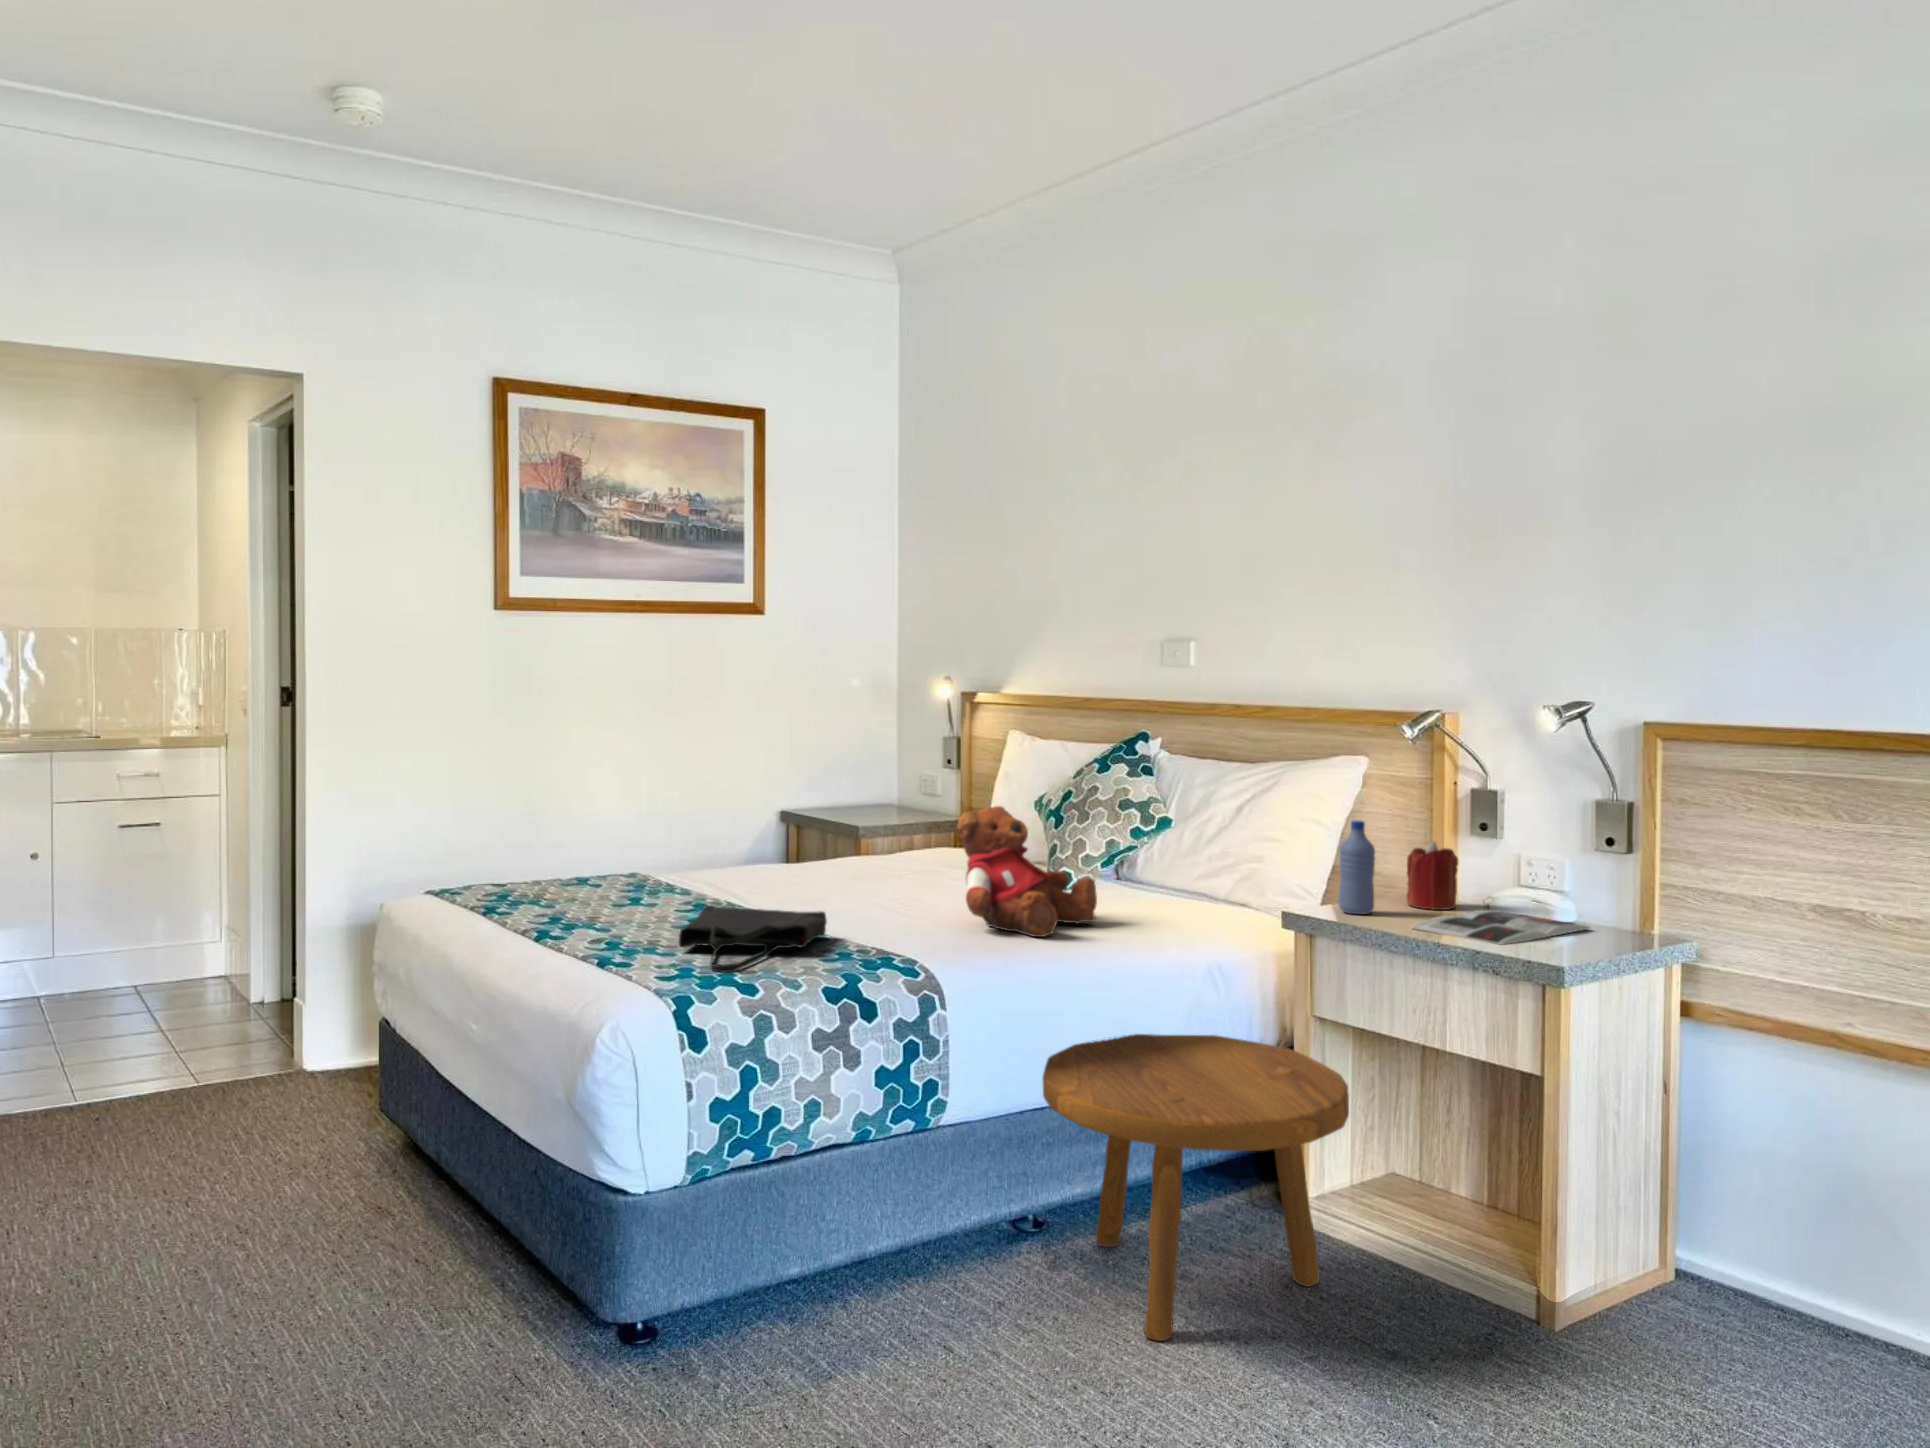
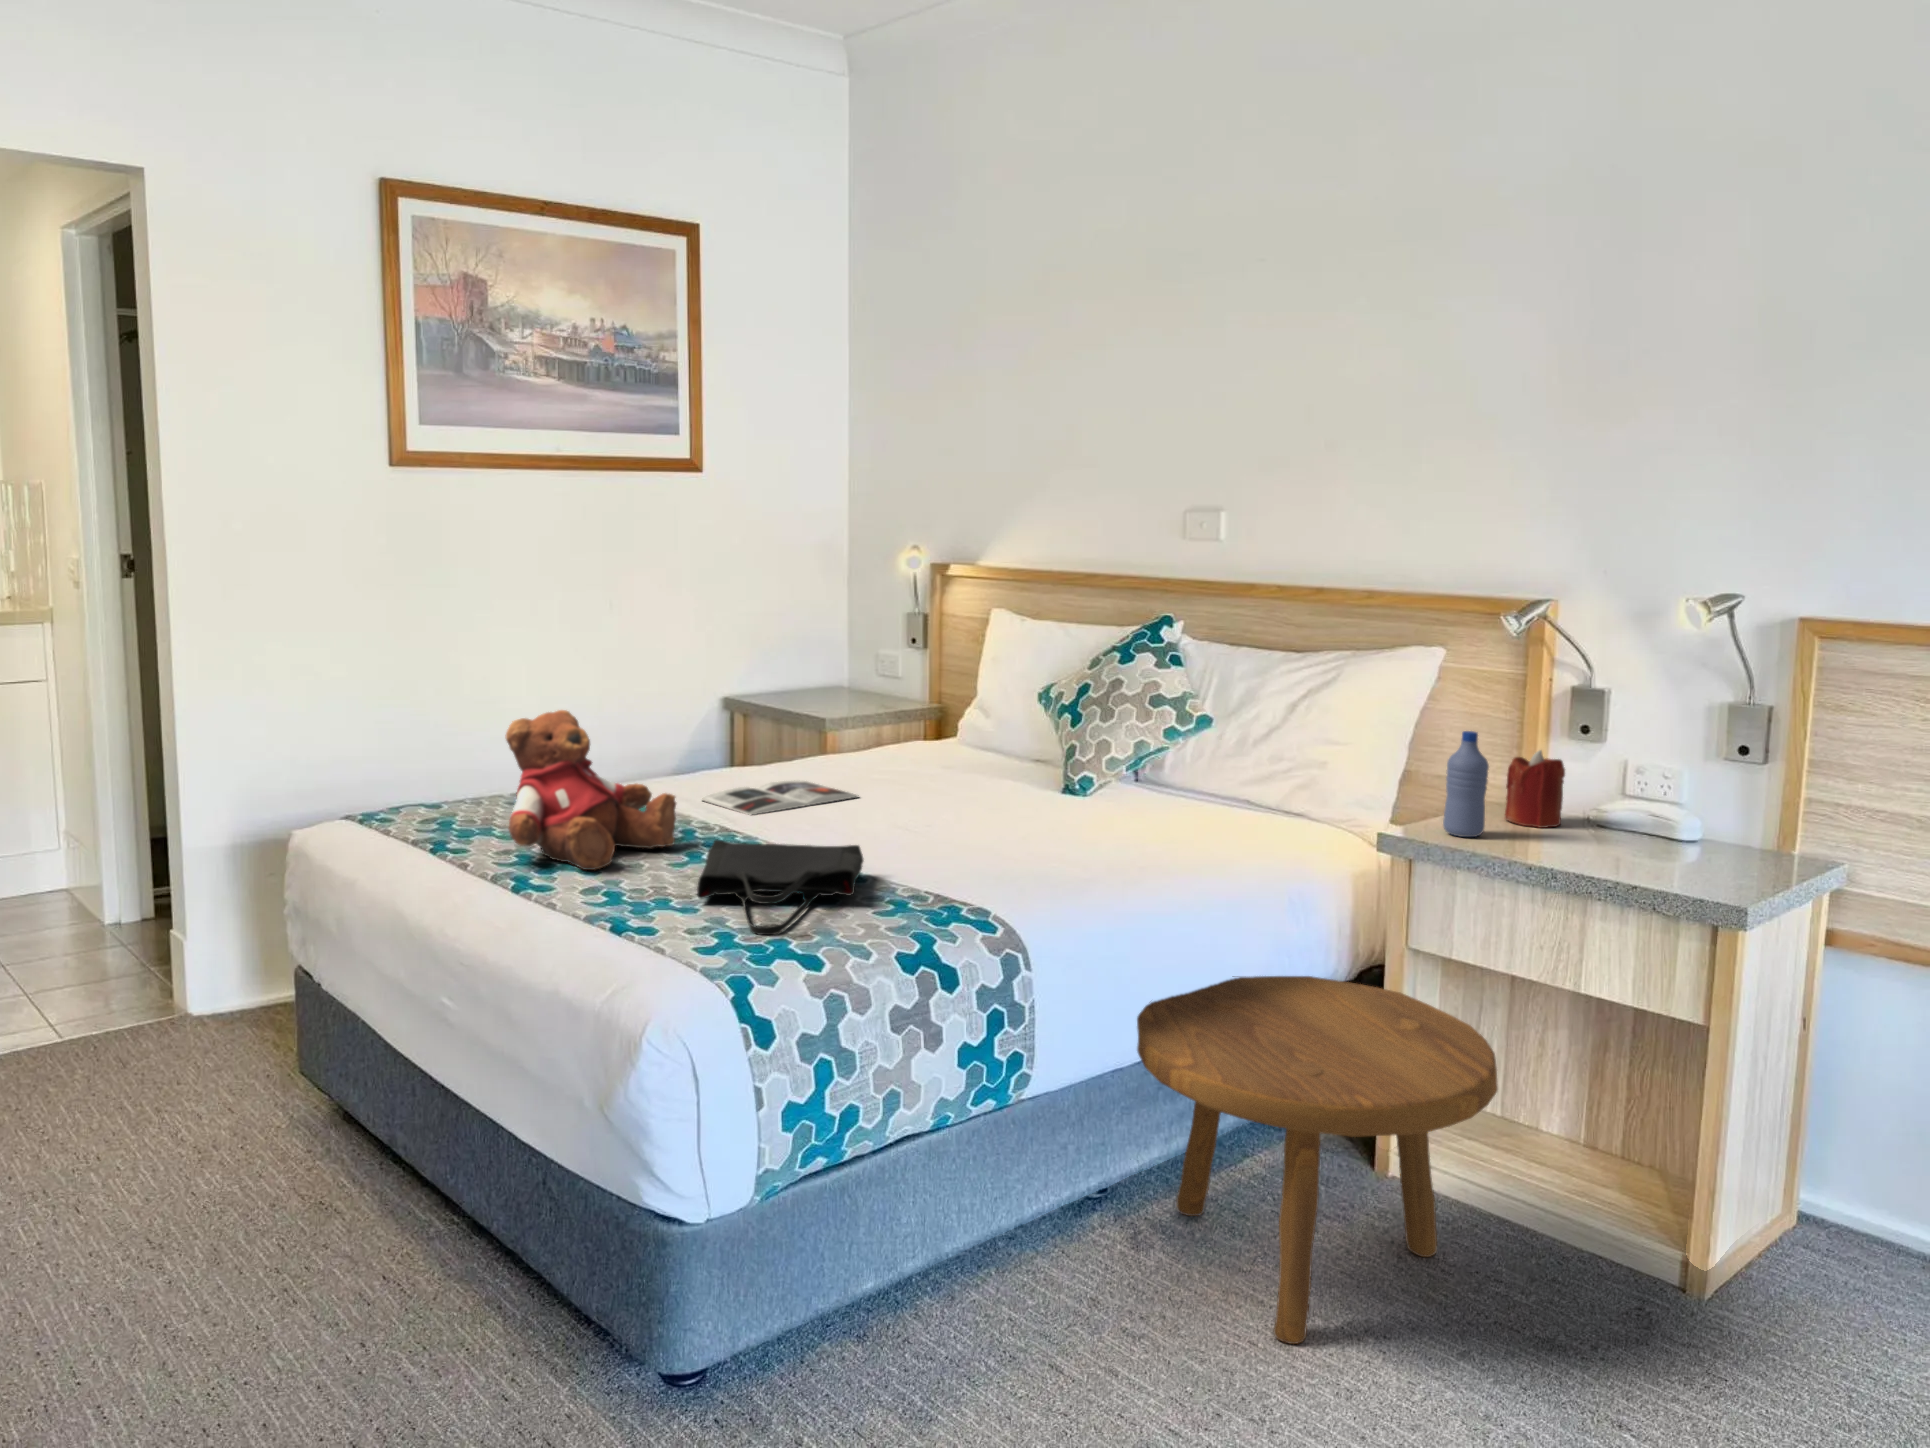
teddy bear: present [957,806,1097,937] -> present [506,710,676,870]
magazine: present [1412,910,1590,945] -> present [702,780,859,815]

